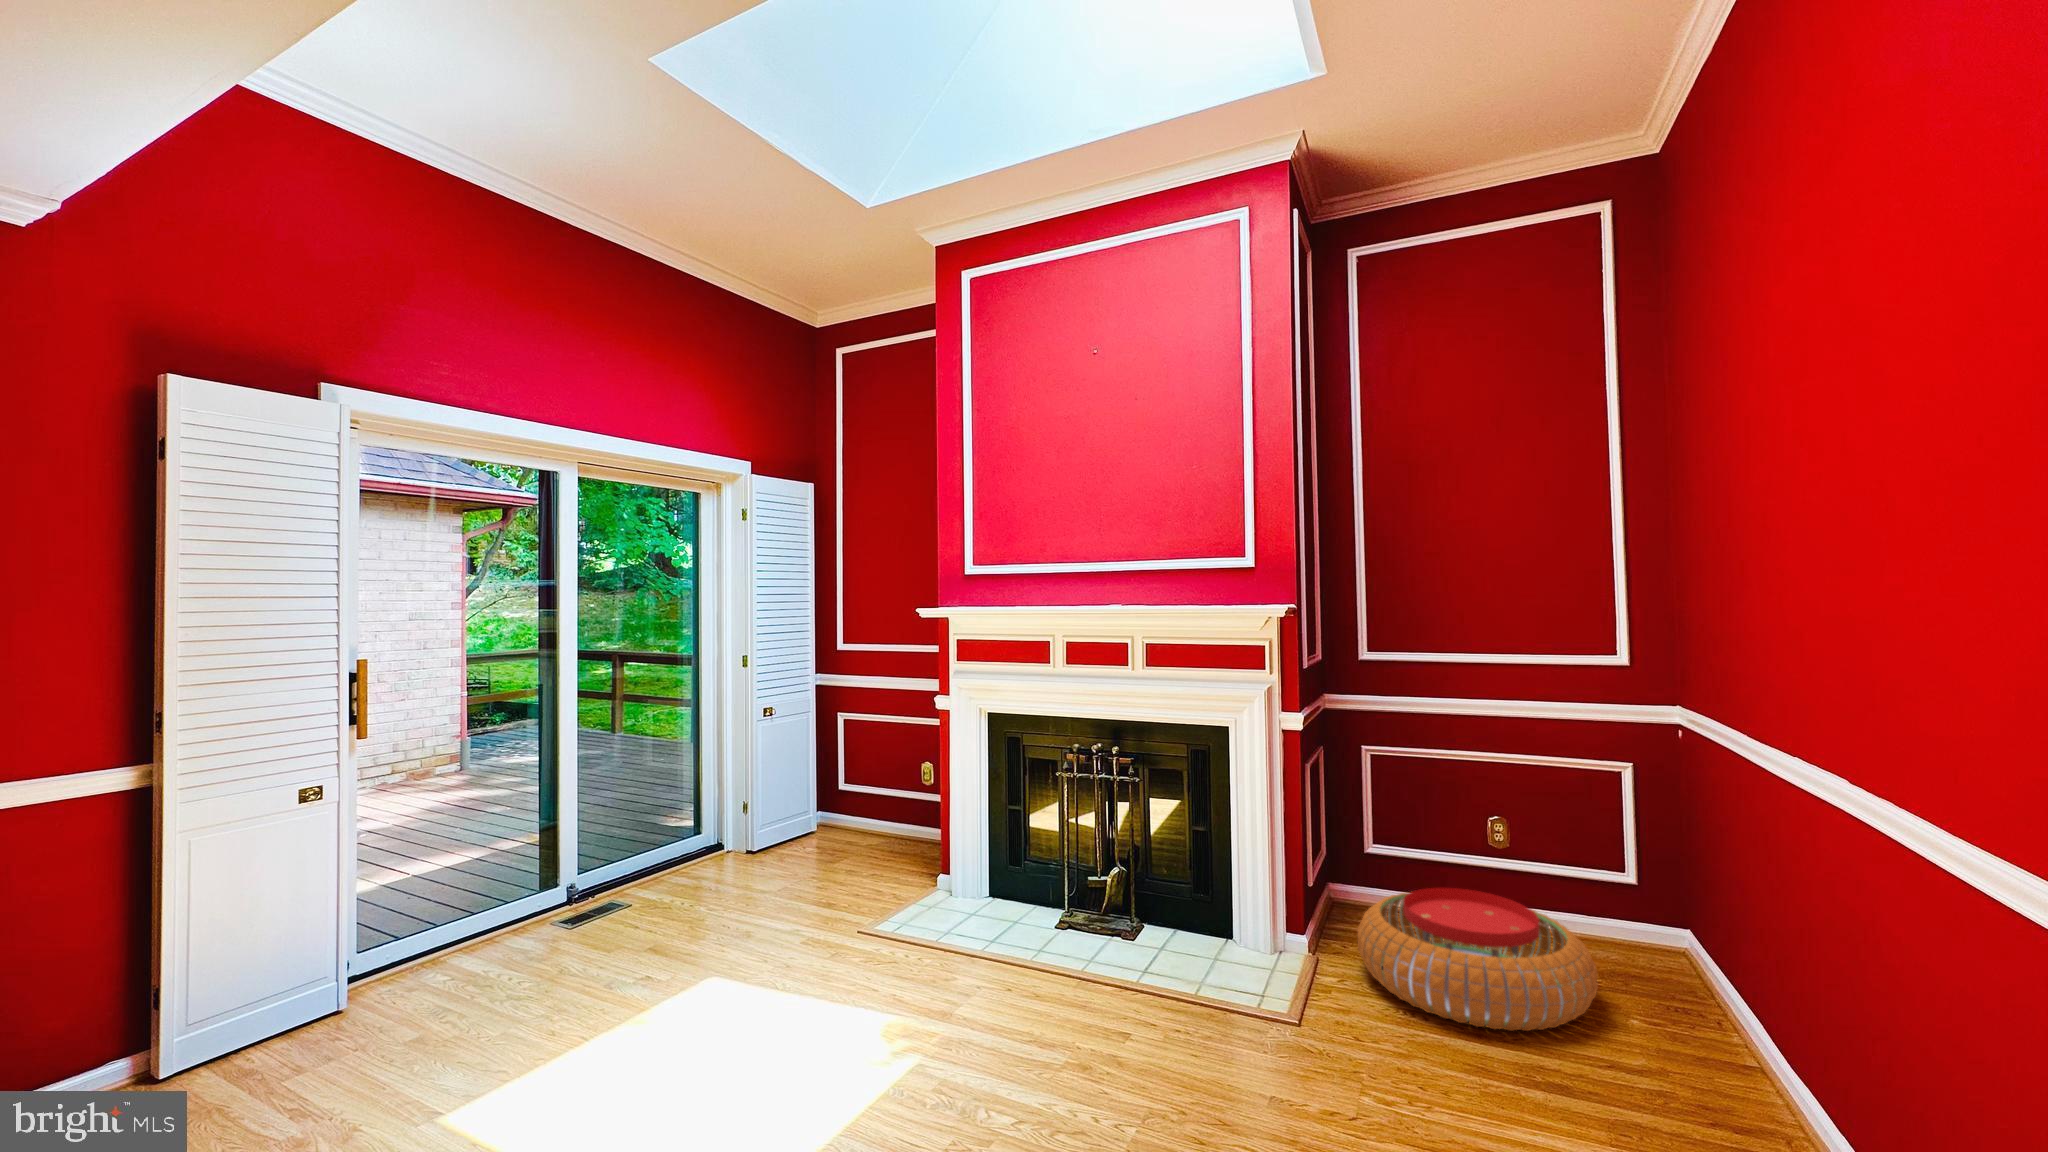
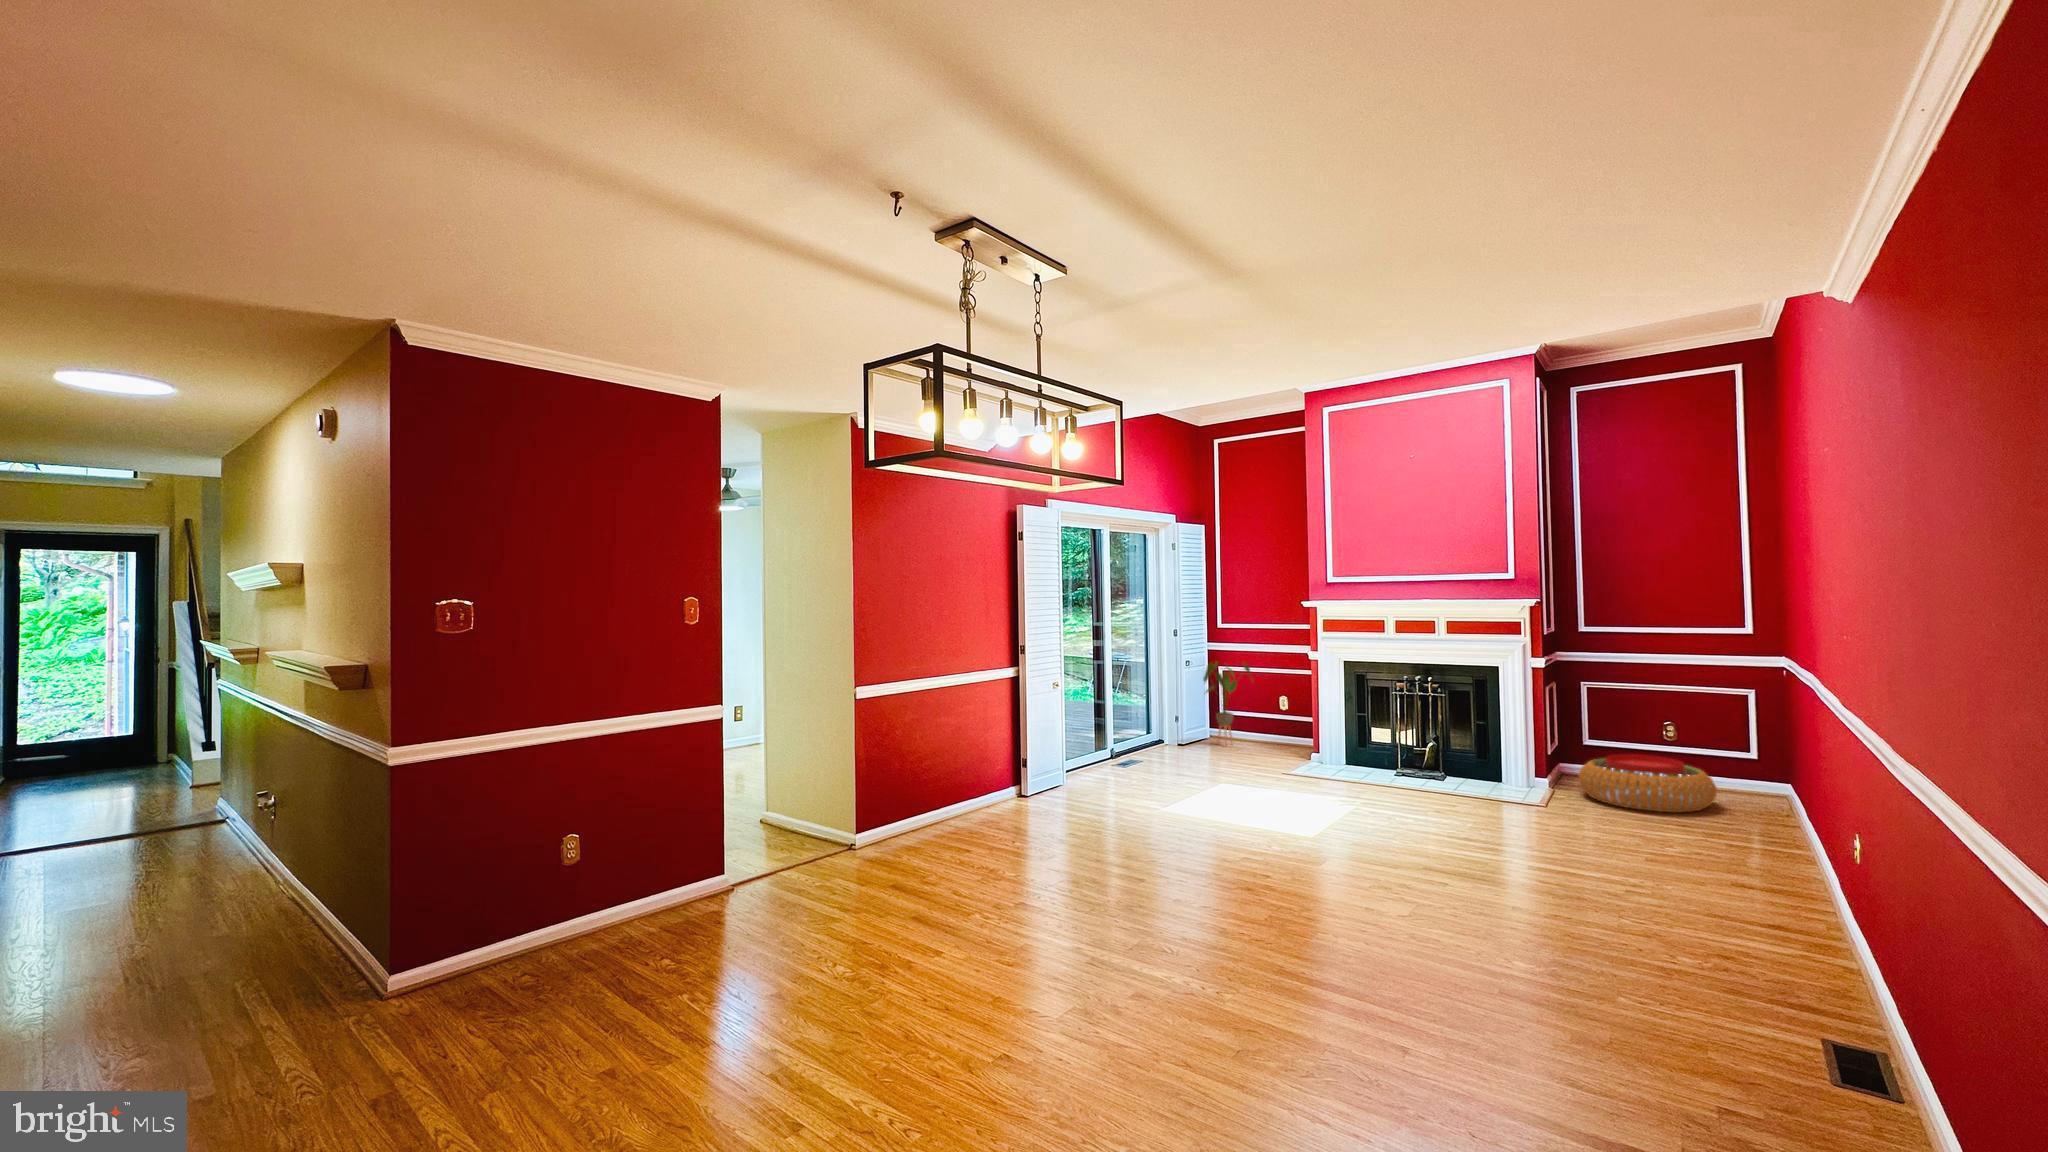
house plant: none [789,706,879,851] -> present [1204,662,1250,745]

